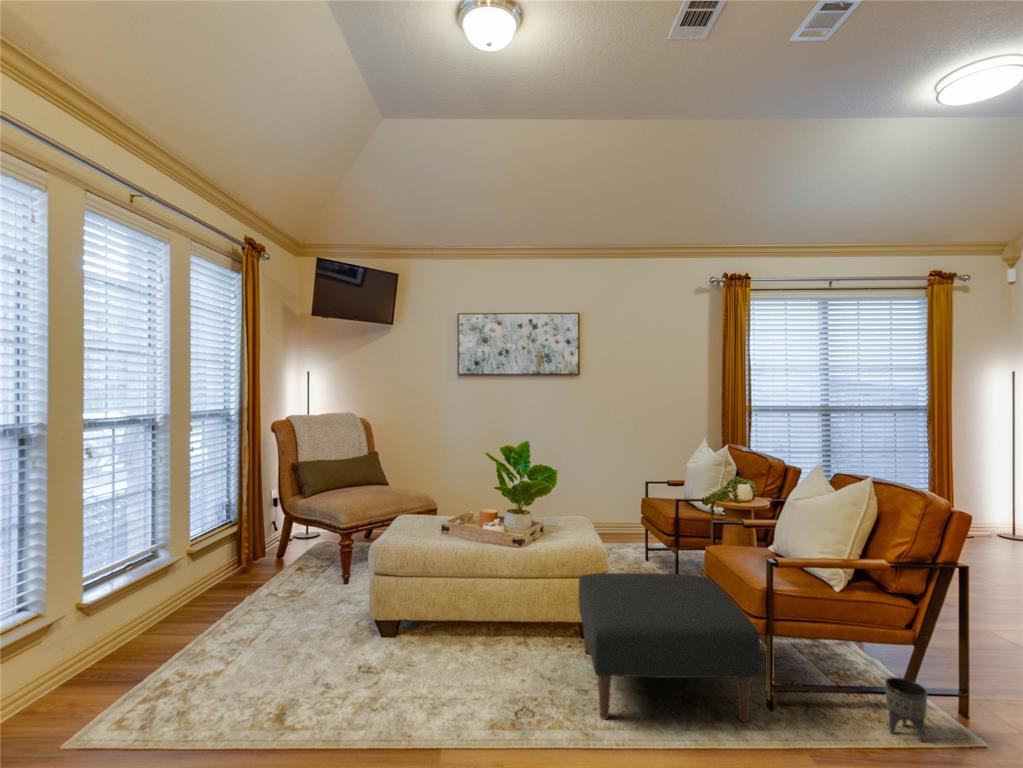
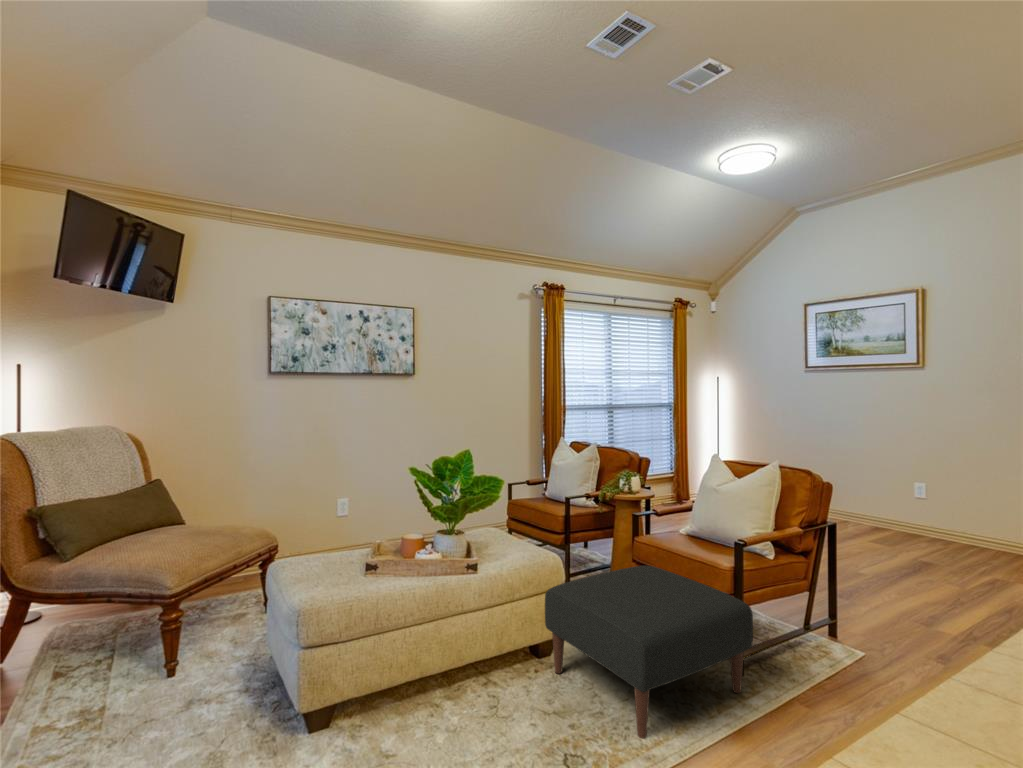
planter: present [885,677,927,742] -> none [812,617,844,665]

